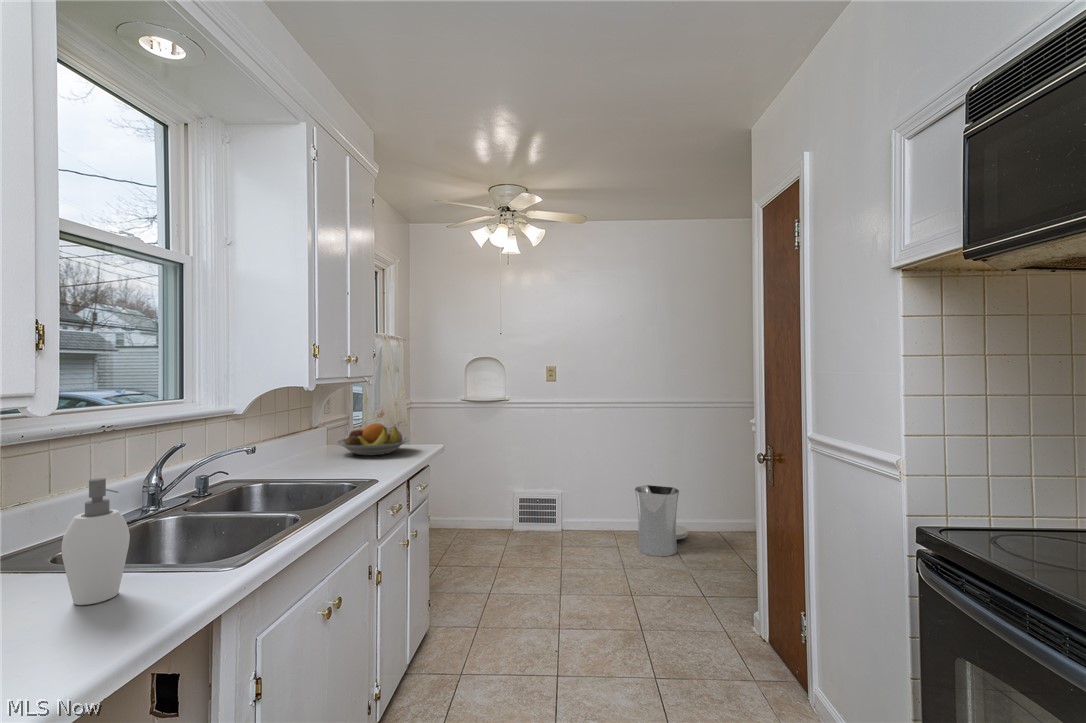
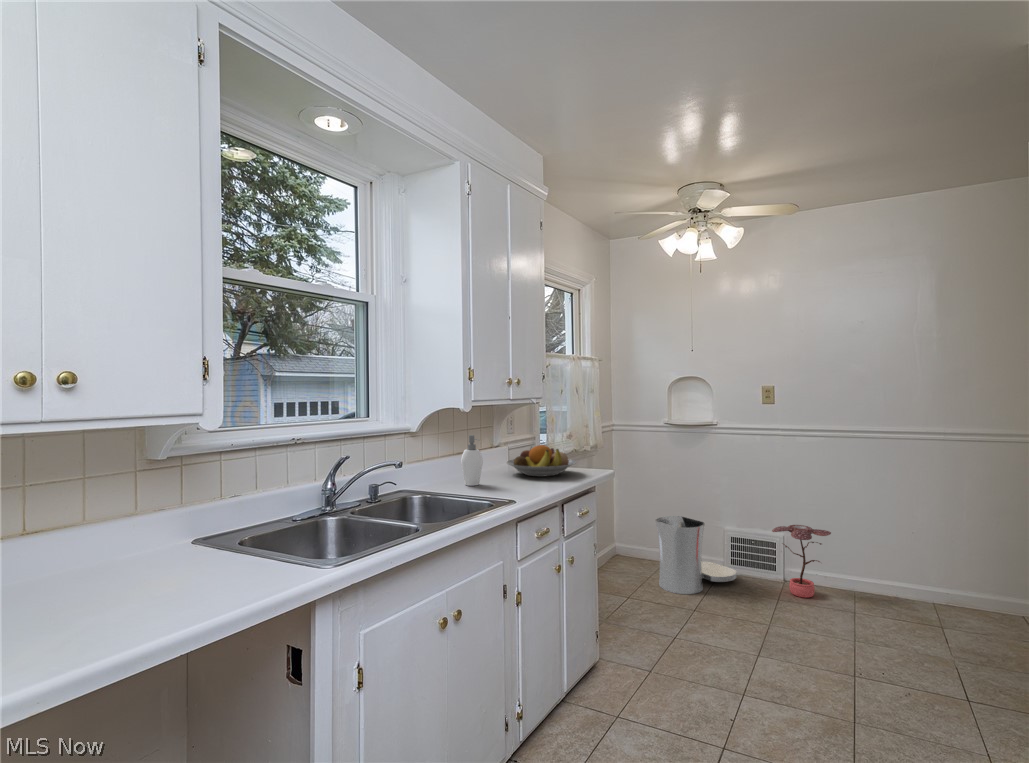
soap dispenser: present [61,478,130,605] -> present [461,435,483,486]
potted plant: none [554,481,597,539] -> present [772,525,831,598]
trash can: present [635,485,688,556] -> present [655,516,736,594]

